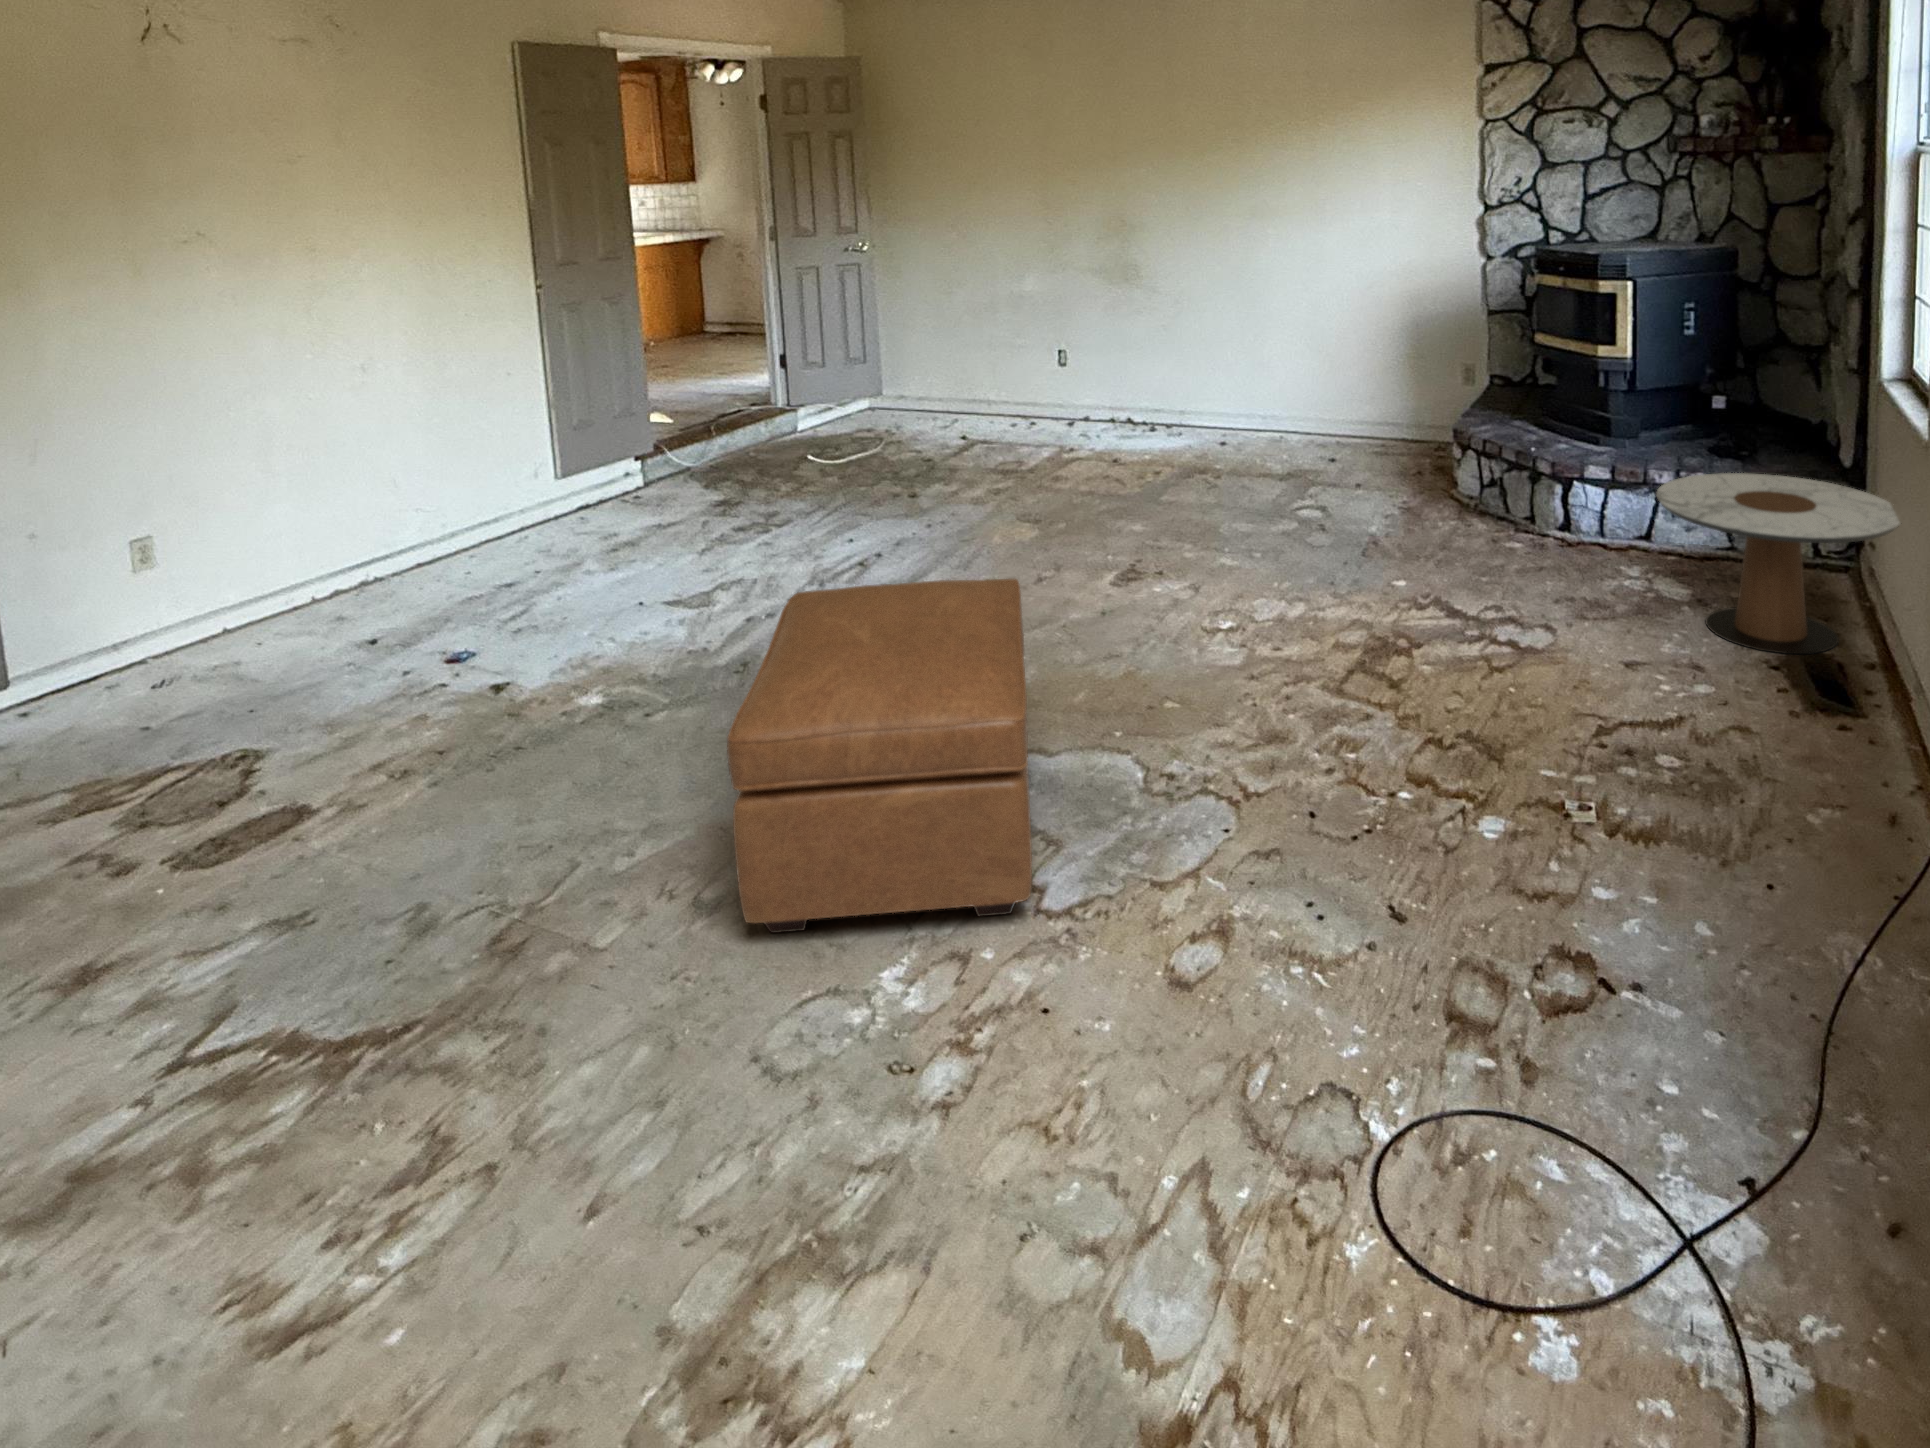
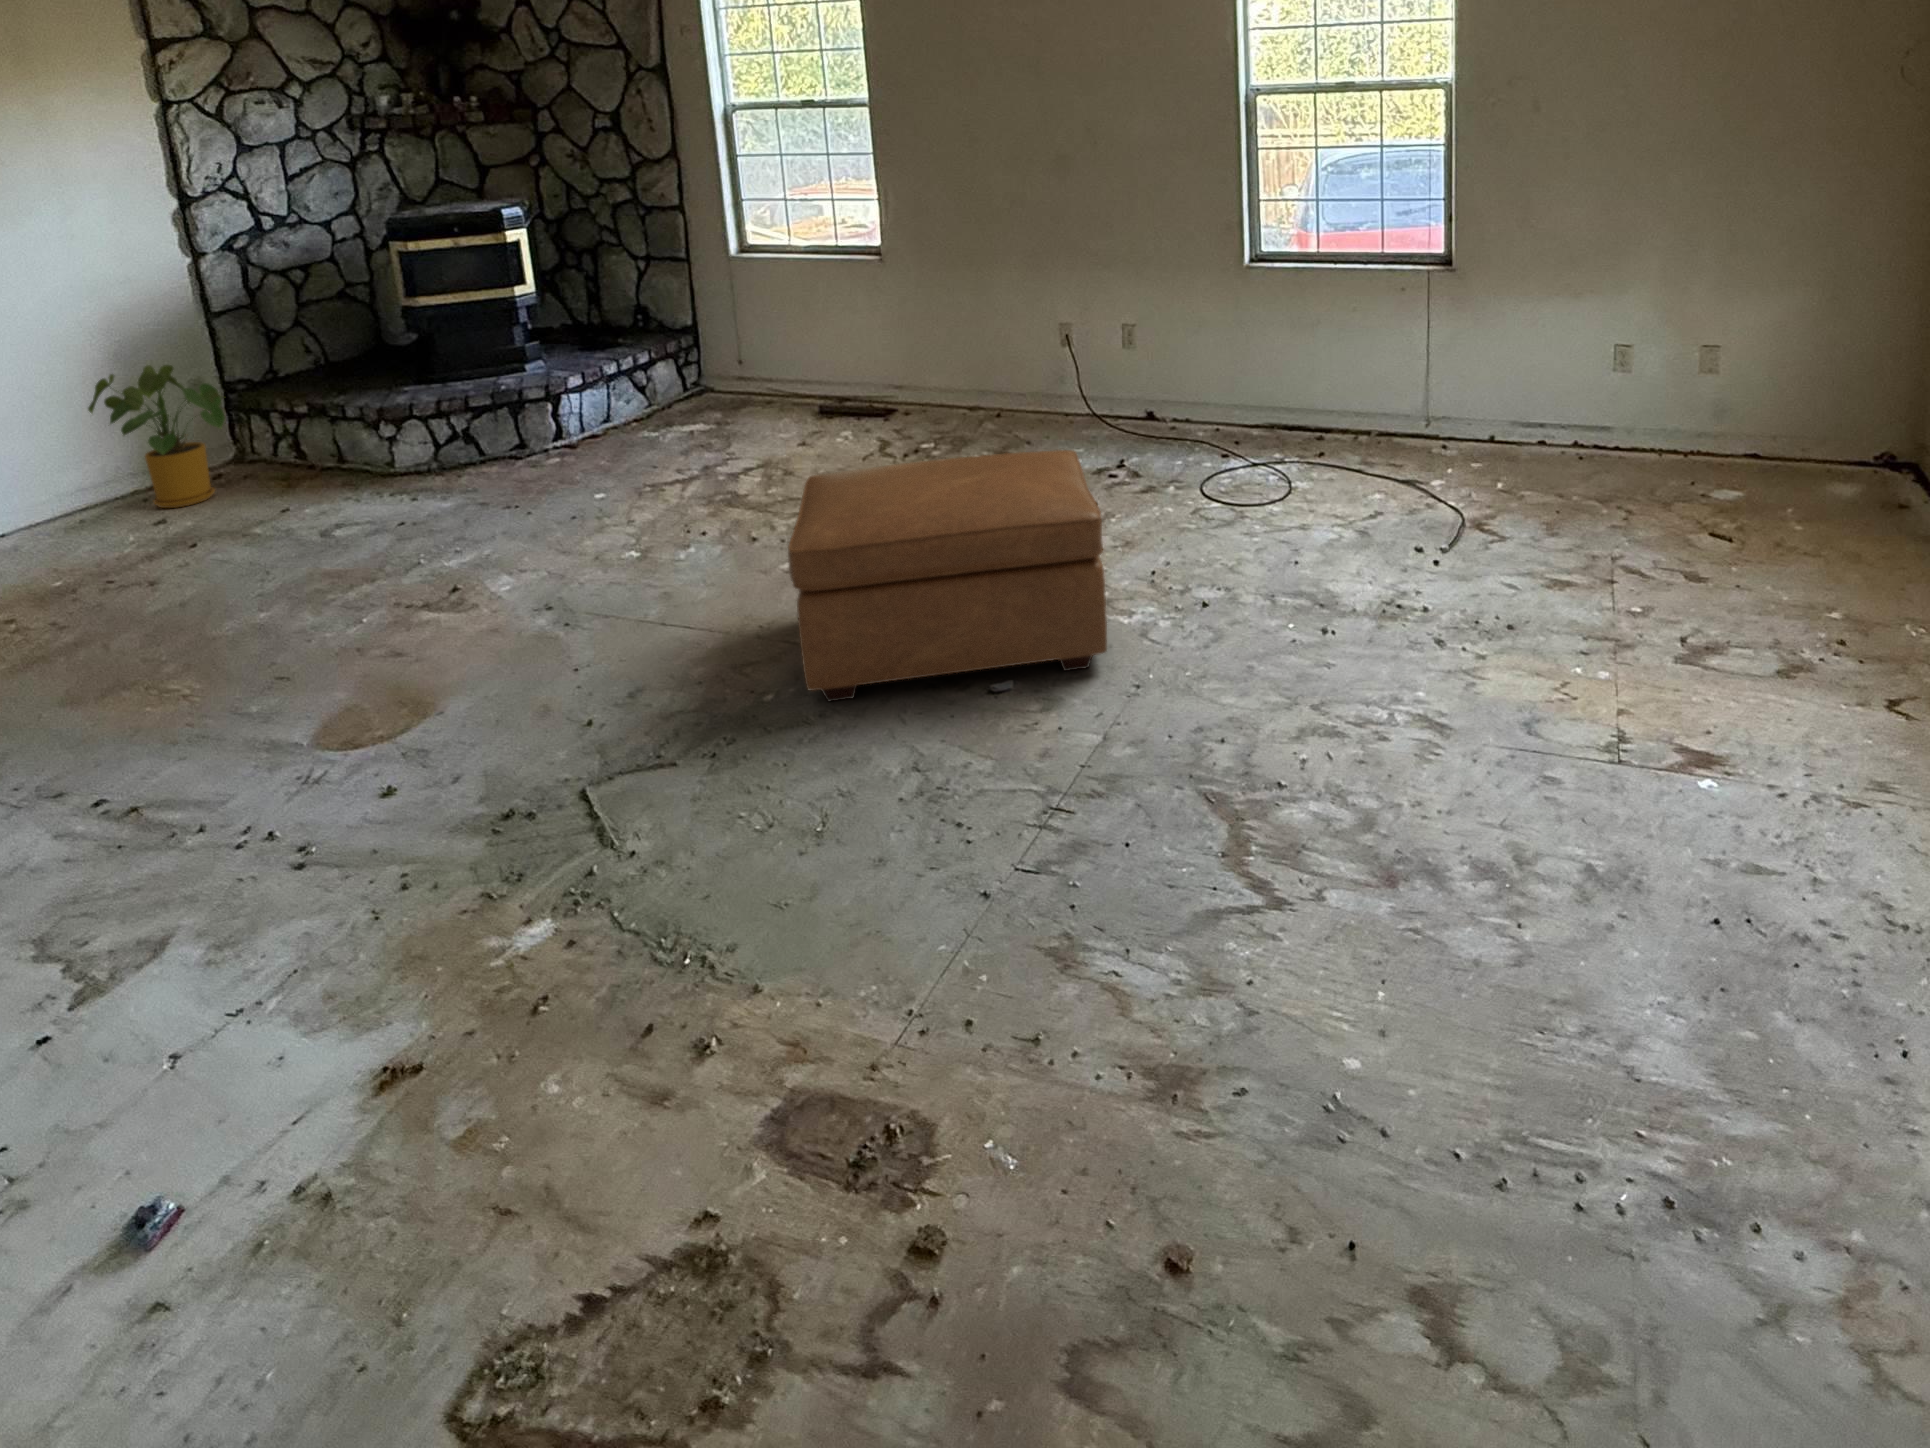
house plant: none [1332,337,1428,457] -> present [88,365,225,508]
side table: present [1656,473,1900,654] -> none [698,319,841,428]

